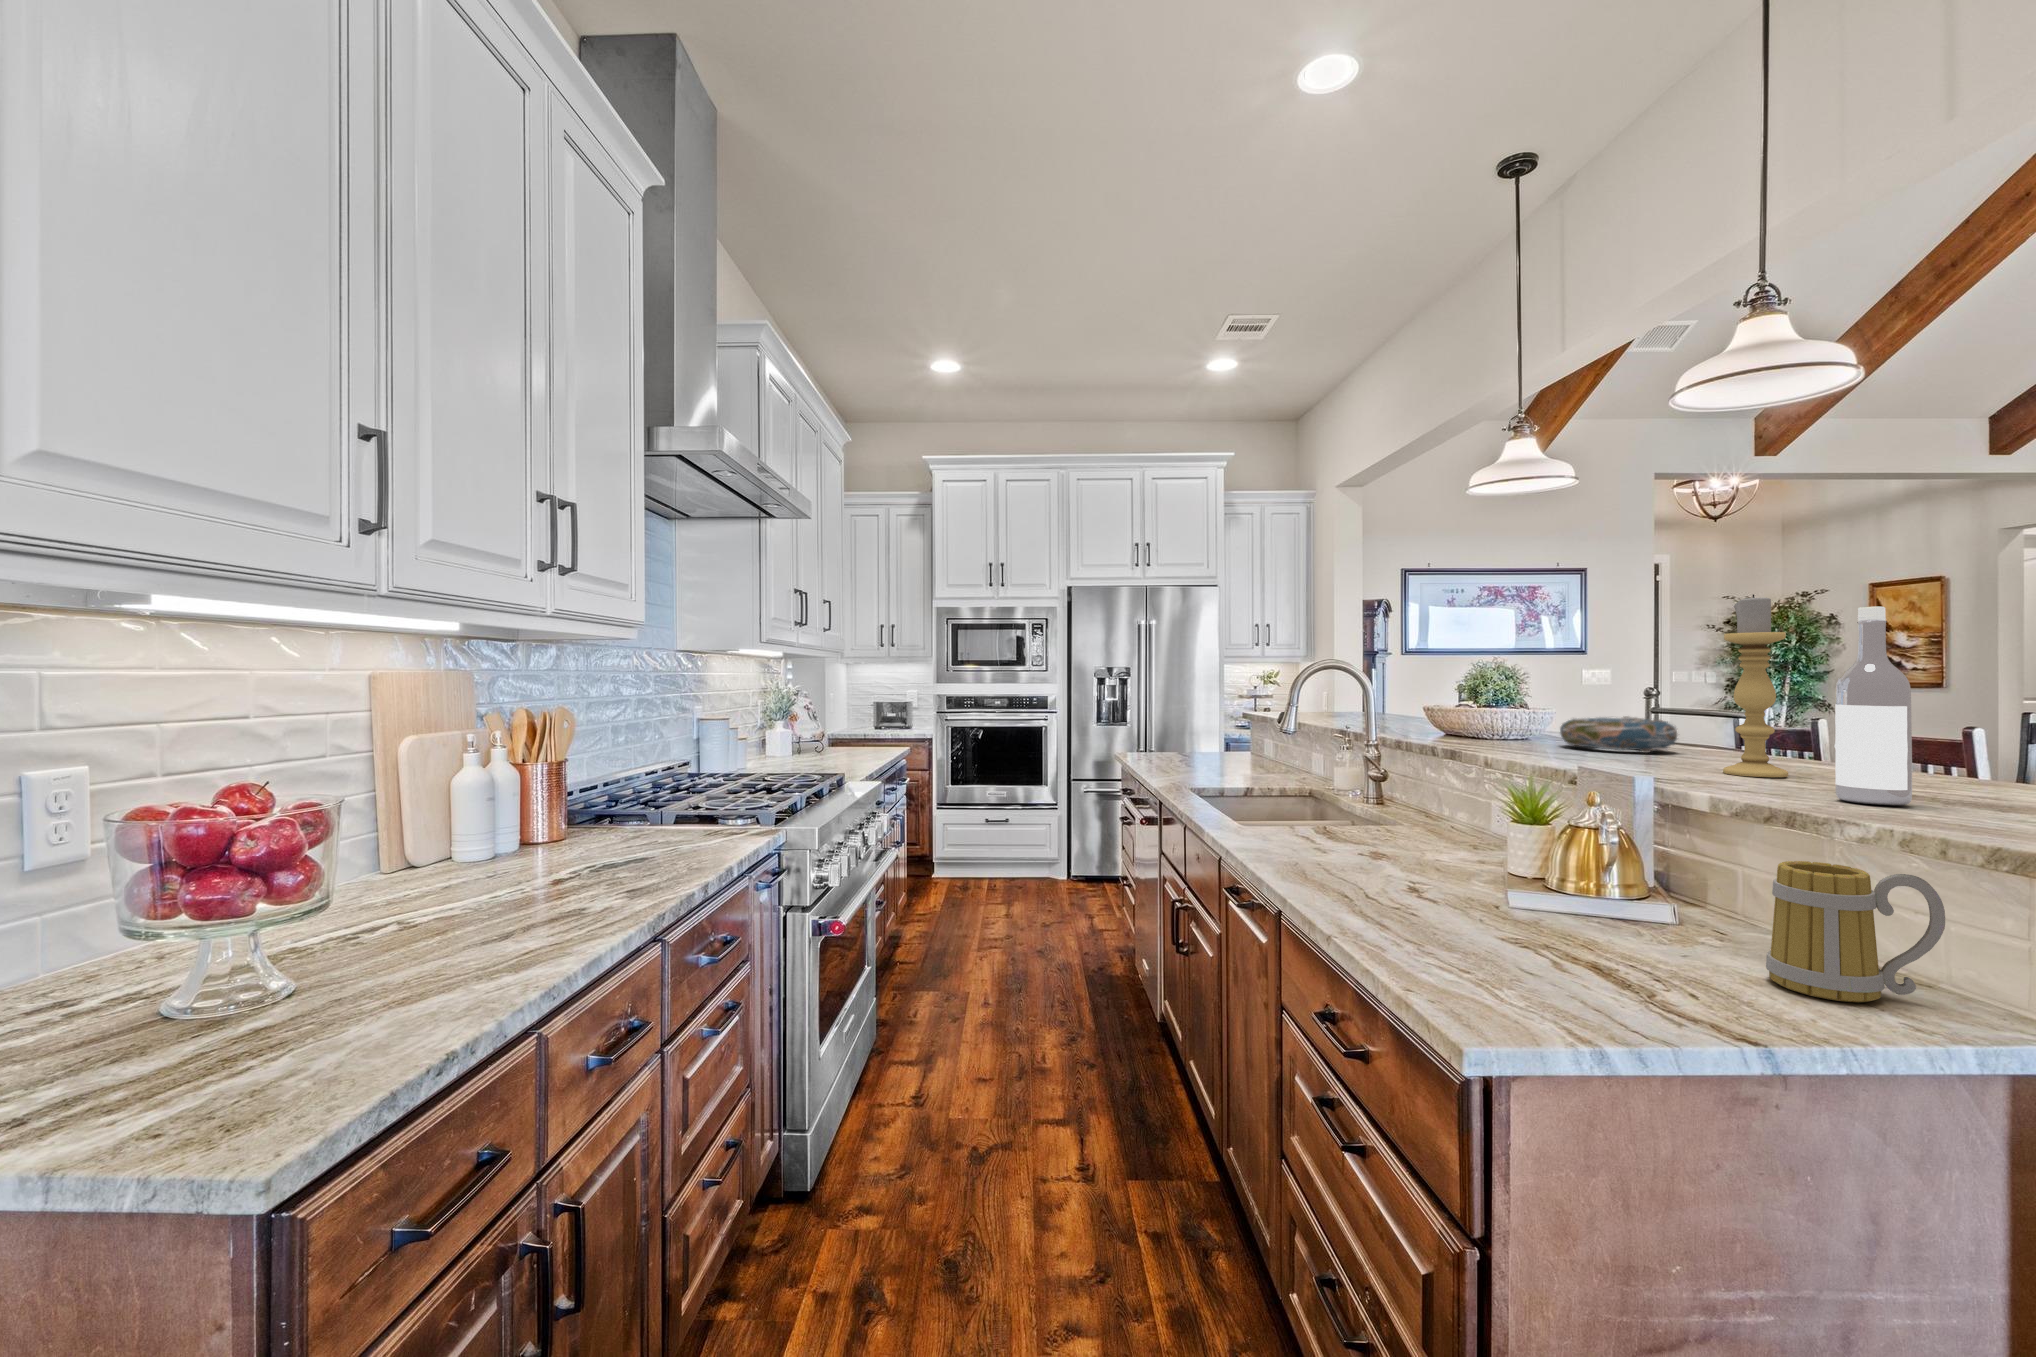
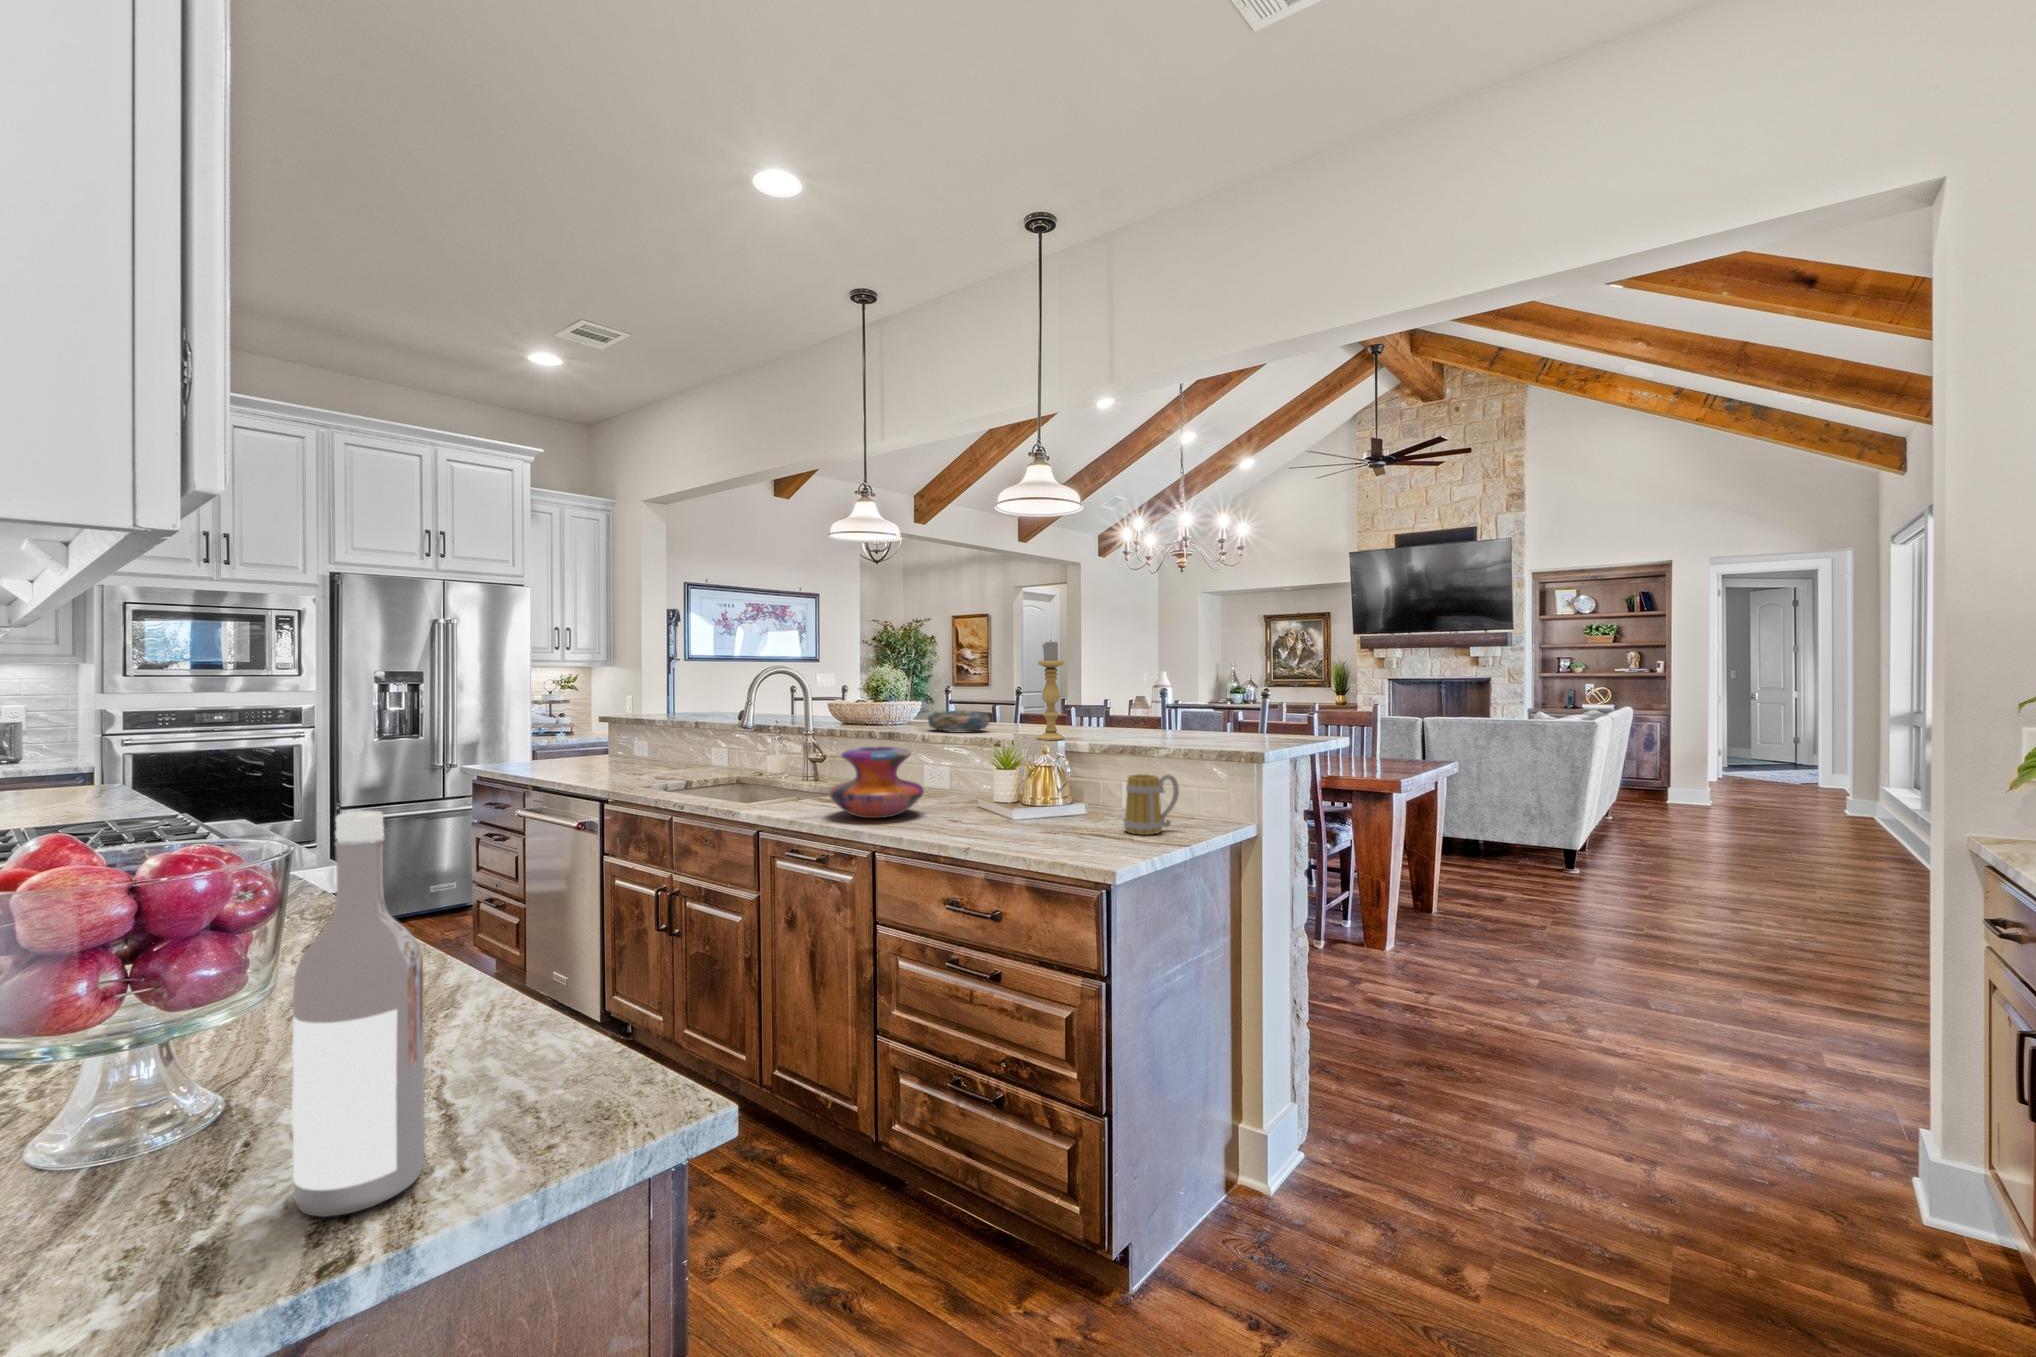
wine bottle: present [1835,606,1912,805] -> present [292,811,424,1217]
decorative vase: none [1298,759,1440,860] -> present [828,746,924,818]

